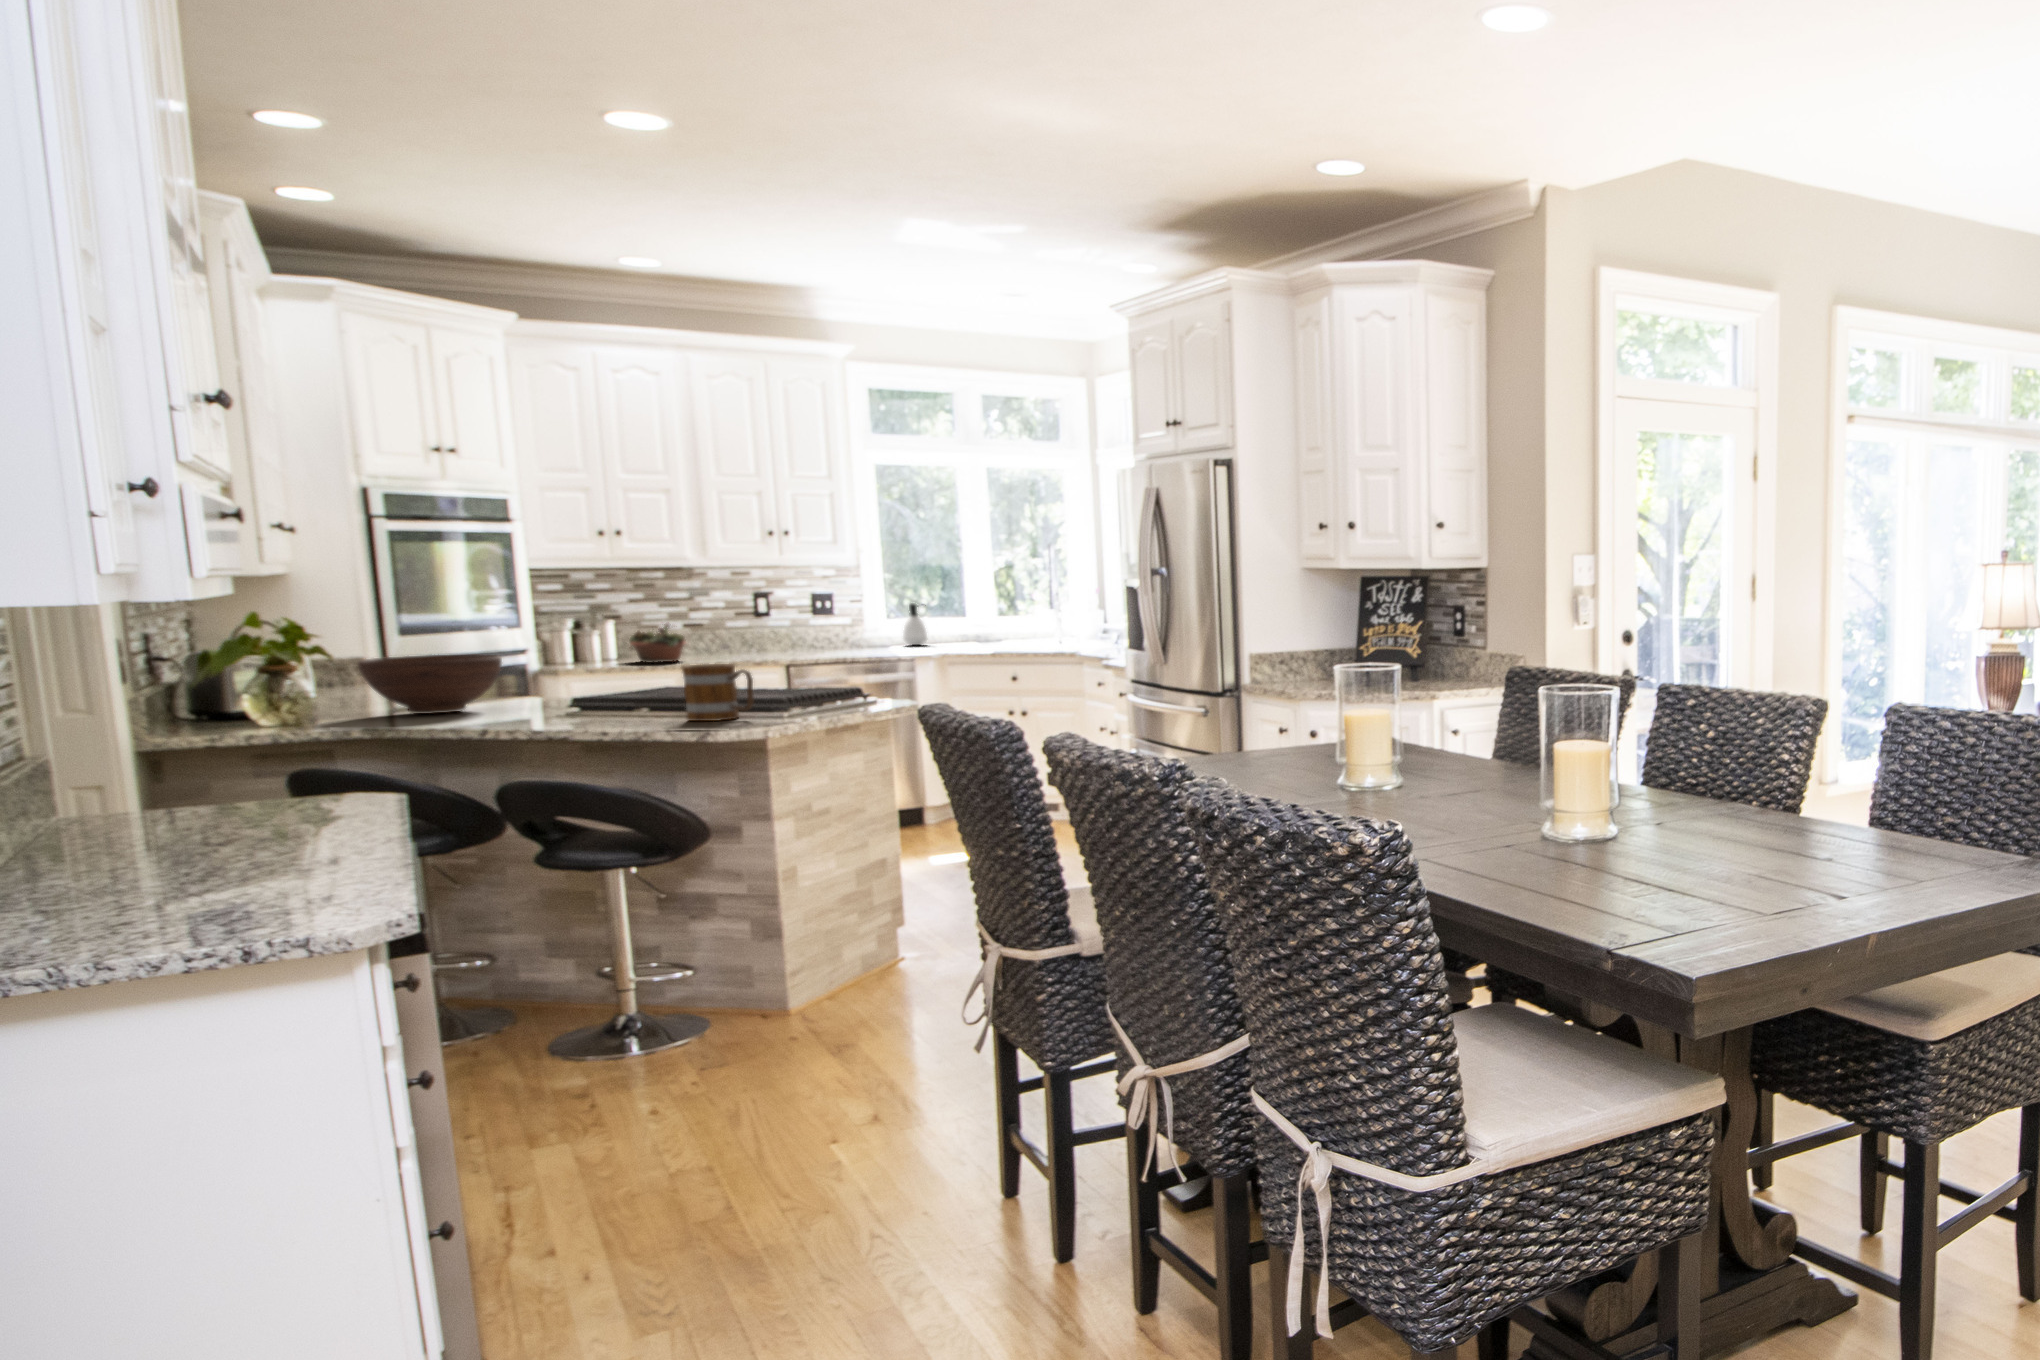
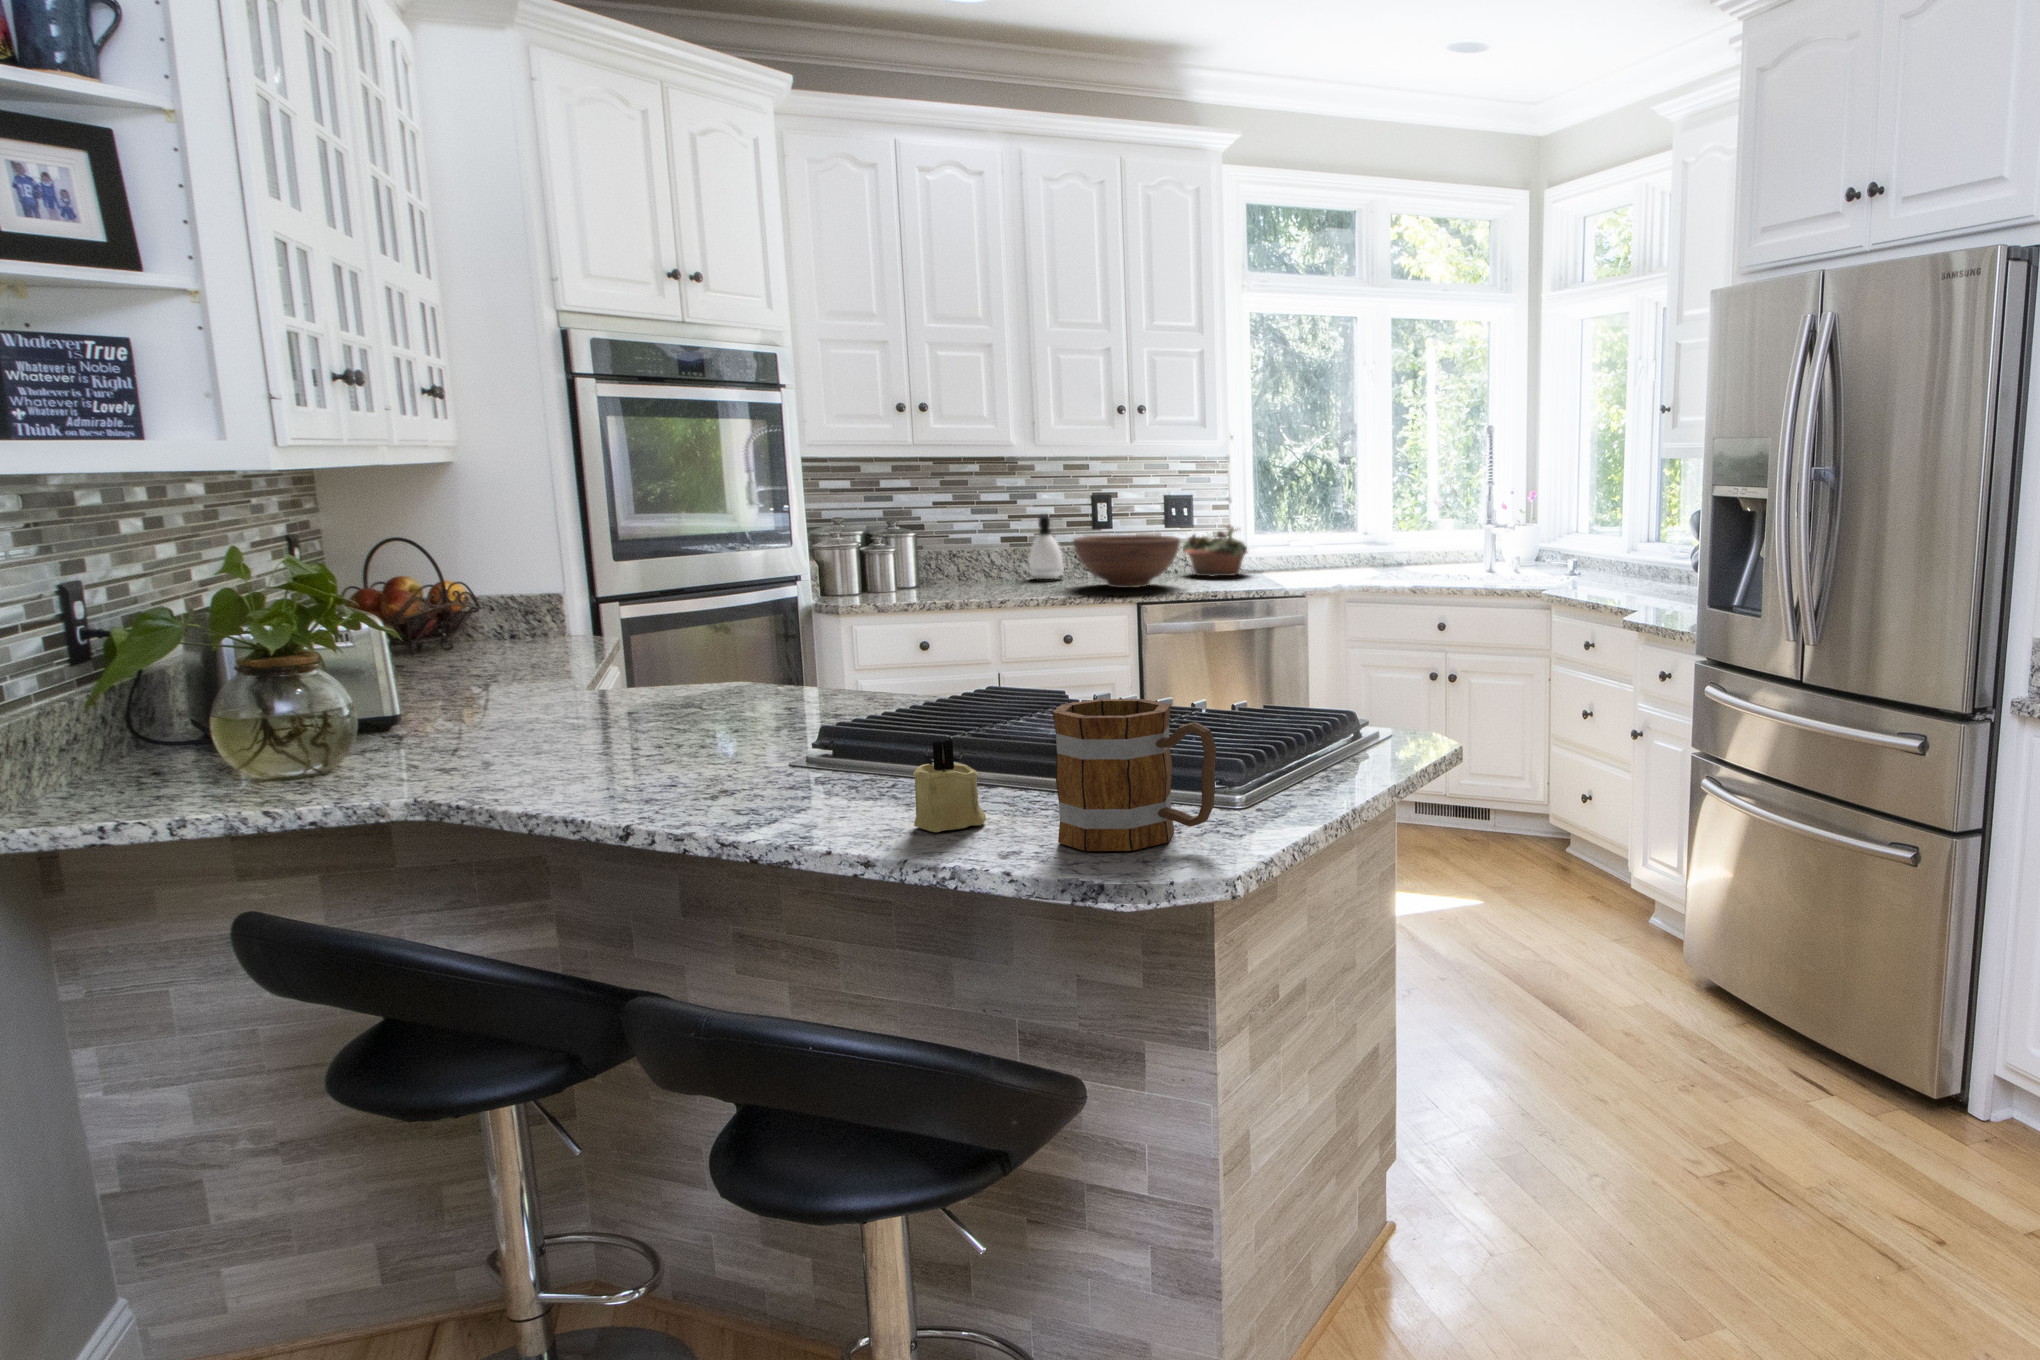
soap dispenser: present [903,603,927,645] -> present [1029,515,1064,579]
succulent planter: present [630,622,686,663] -> present [1183,525,1247,577]
fruit bowl: present [358,655,502,714] -> present [1073,535,1180,588]
candle: none [620,684,655,721] -> present [913,740,986,832]

